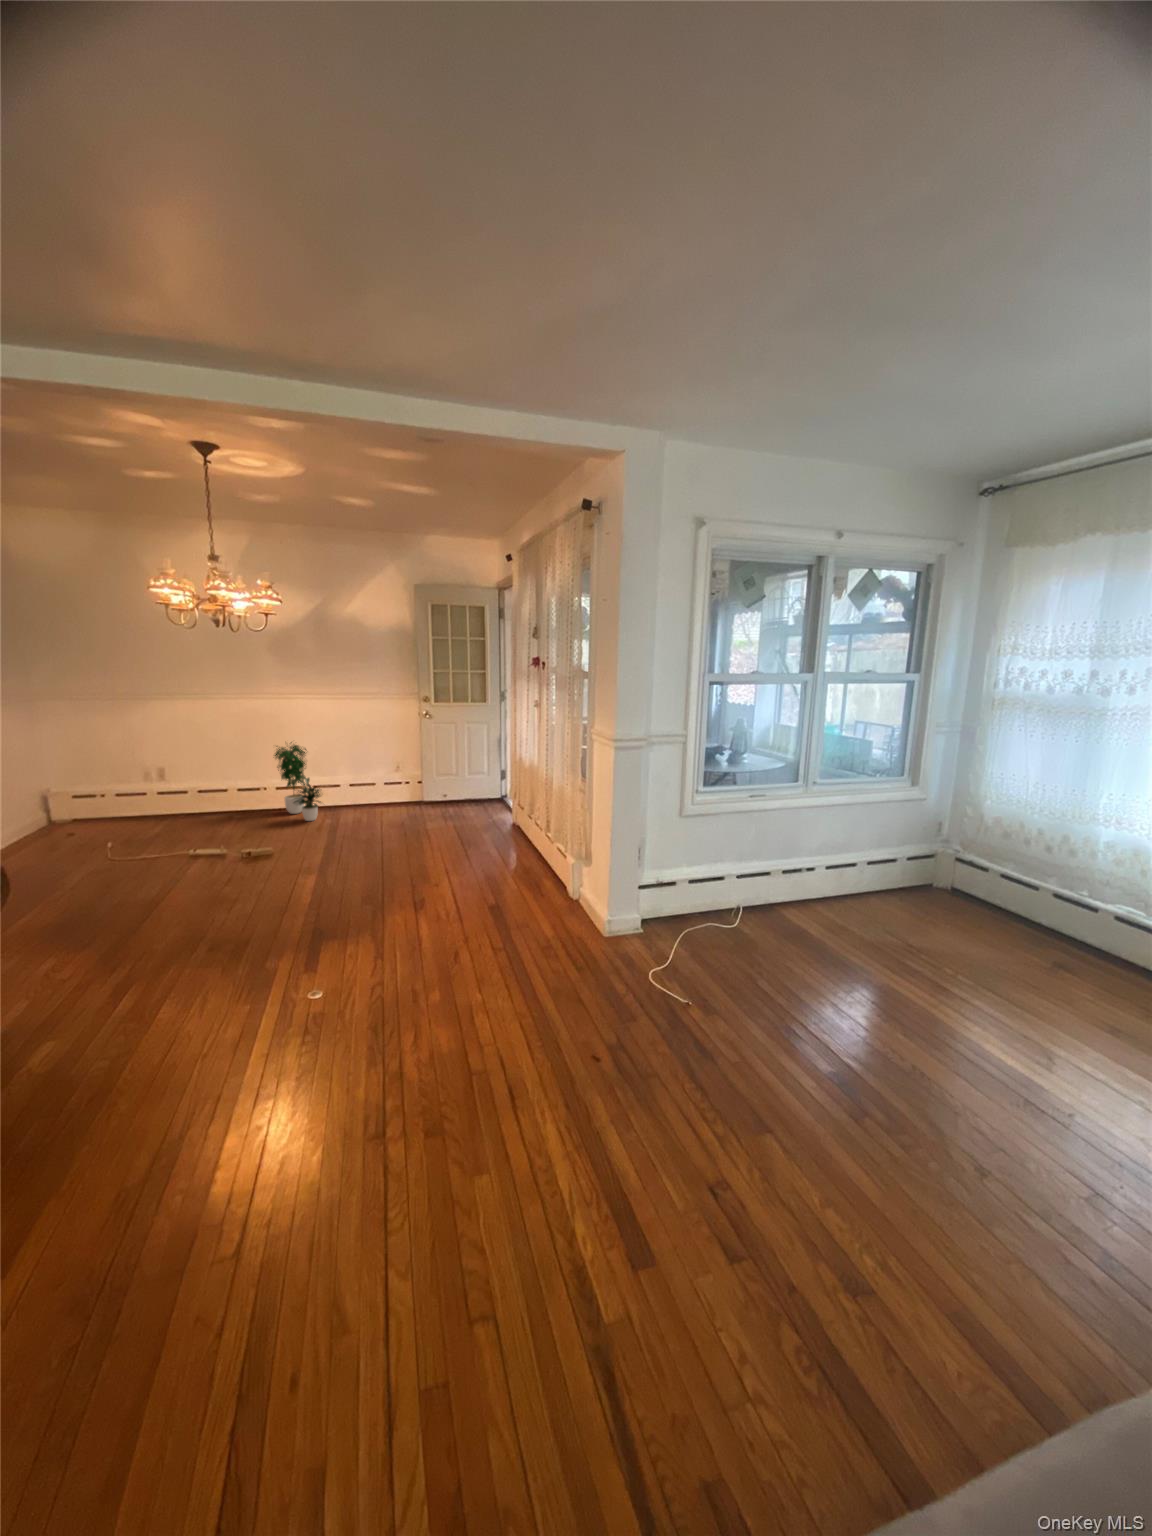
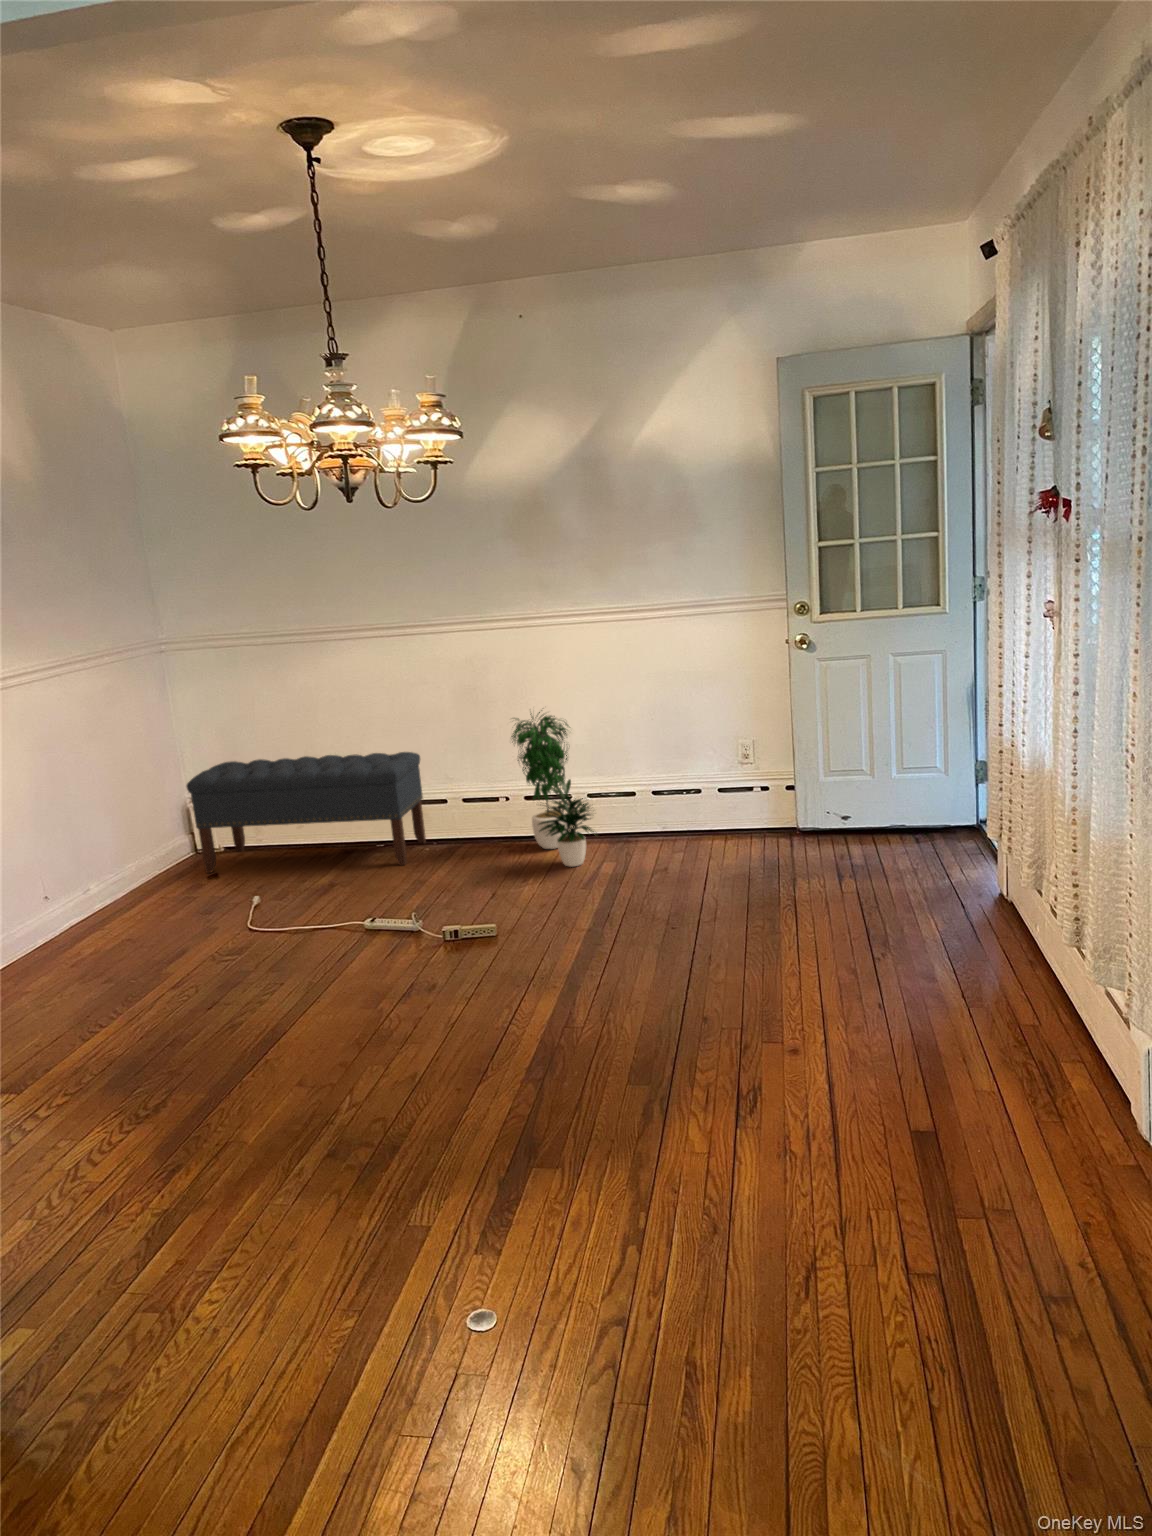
bench: none [49,763,216,834] -> present [187,752,426,873]

